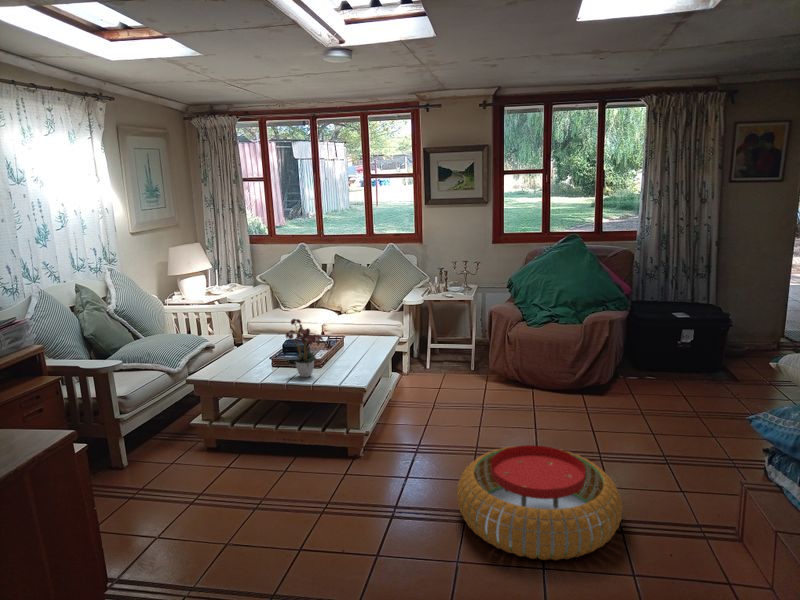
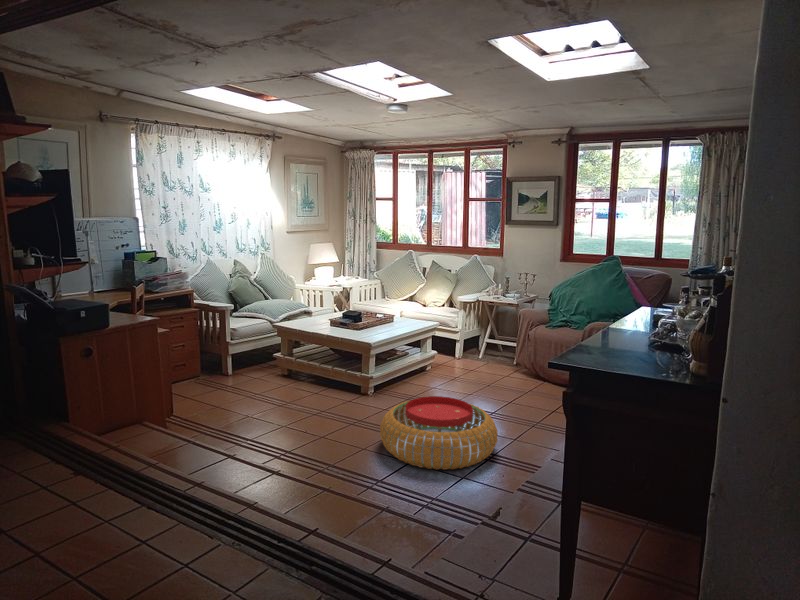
flower arrangement: present [286,319,323,377] -> none [330,290,356,334]

